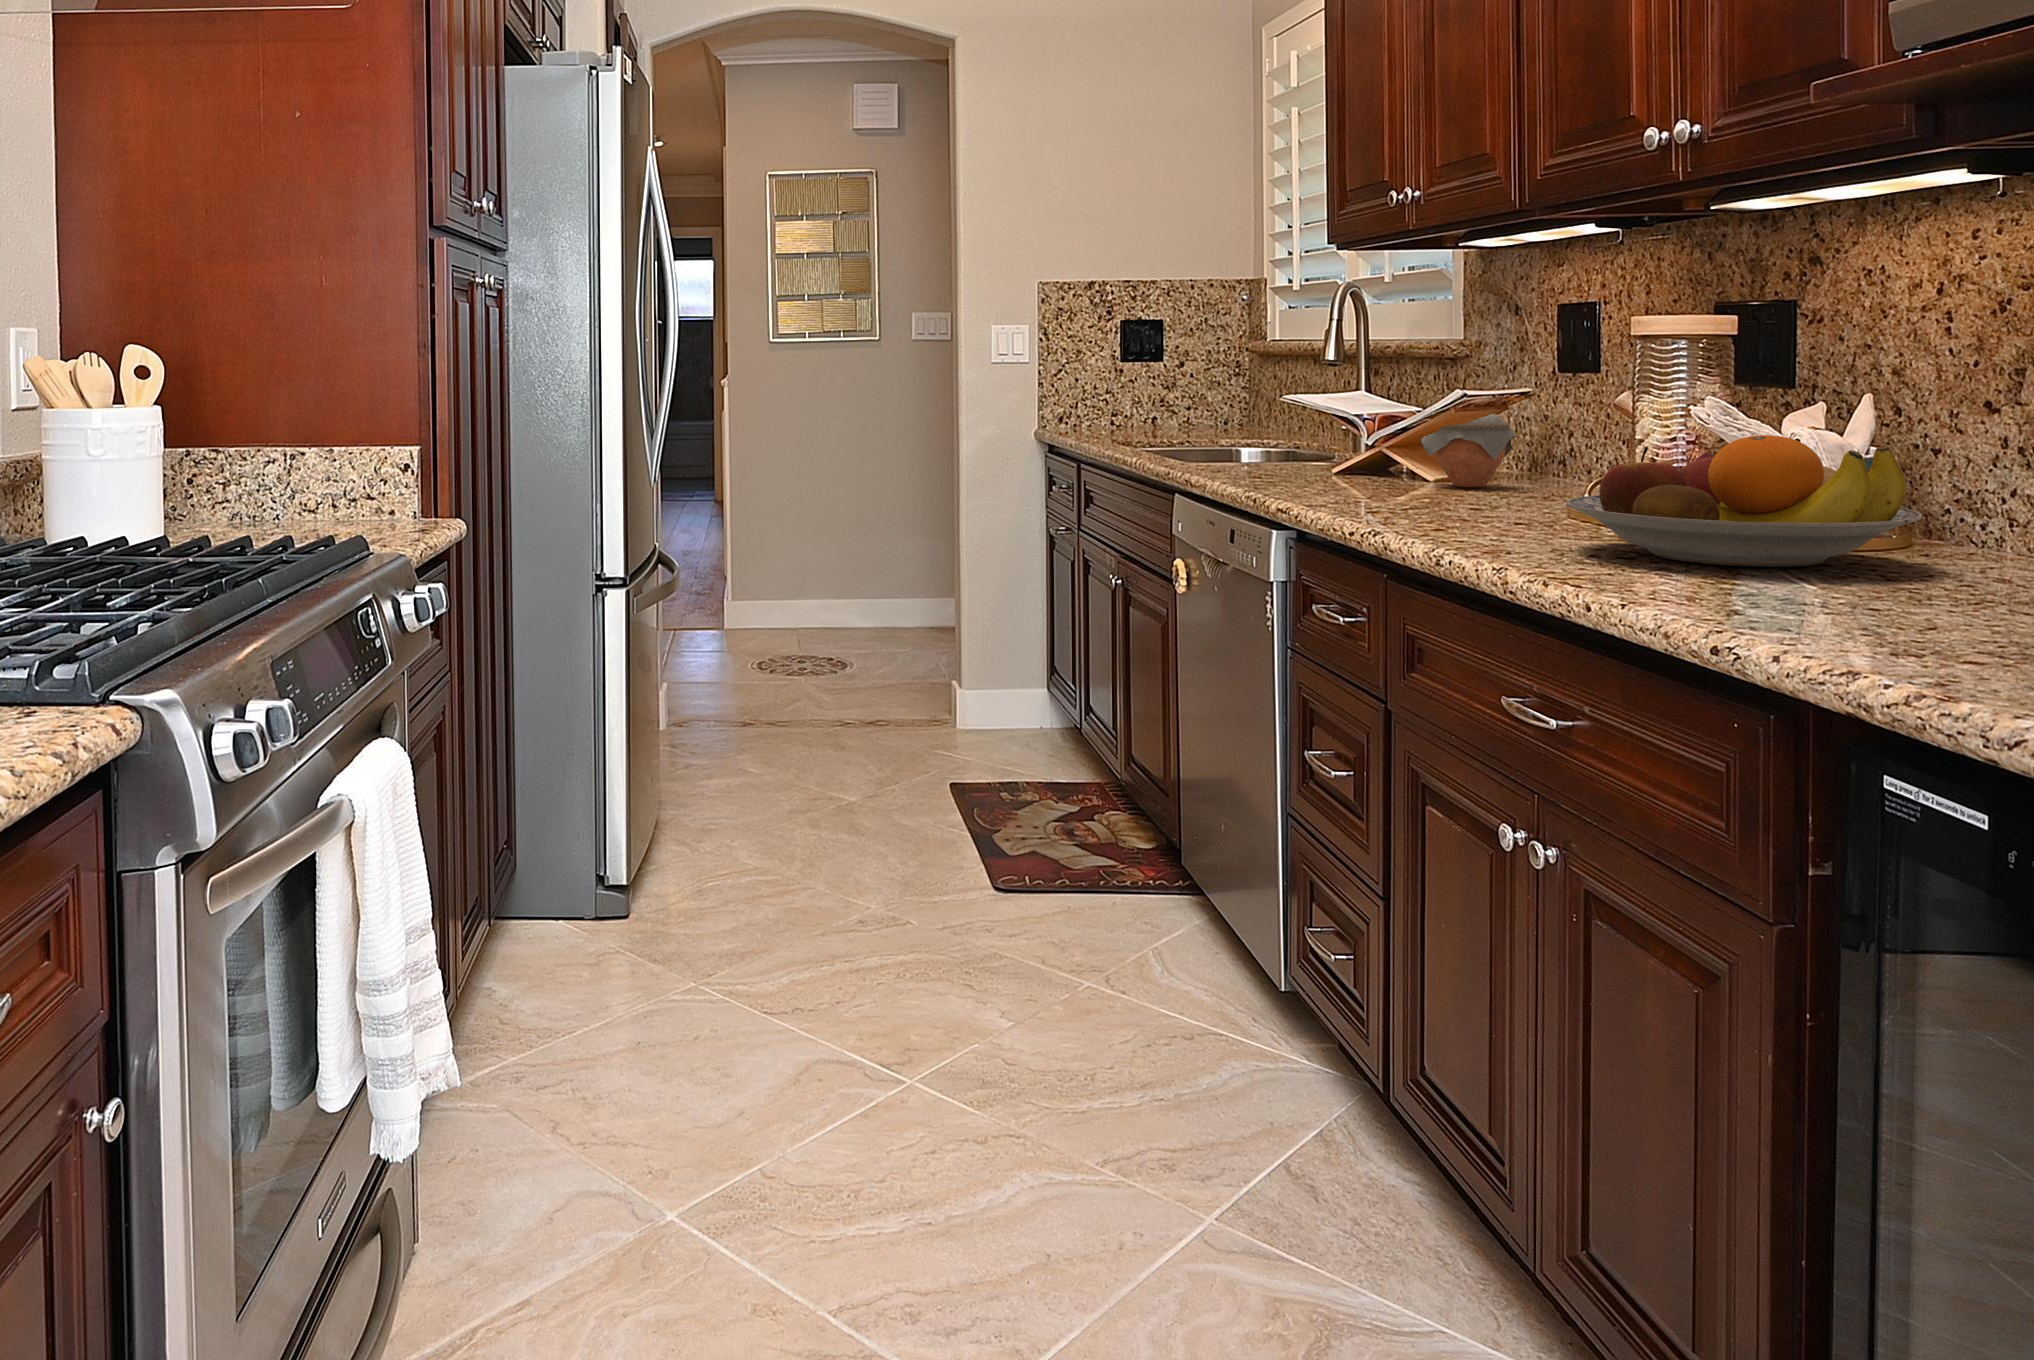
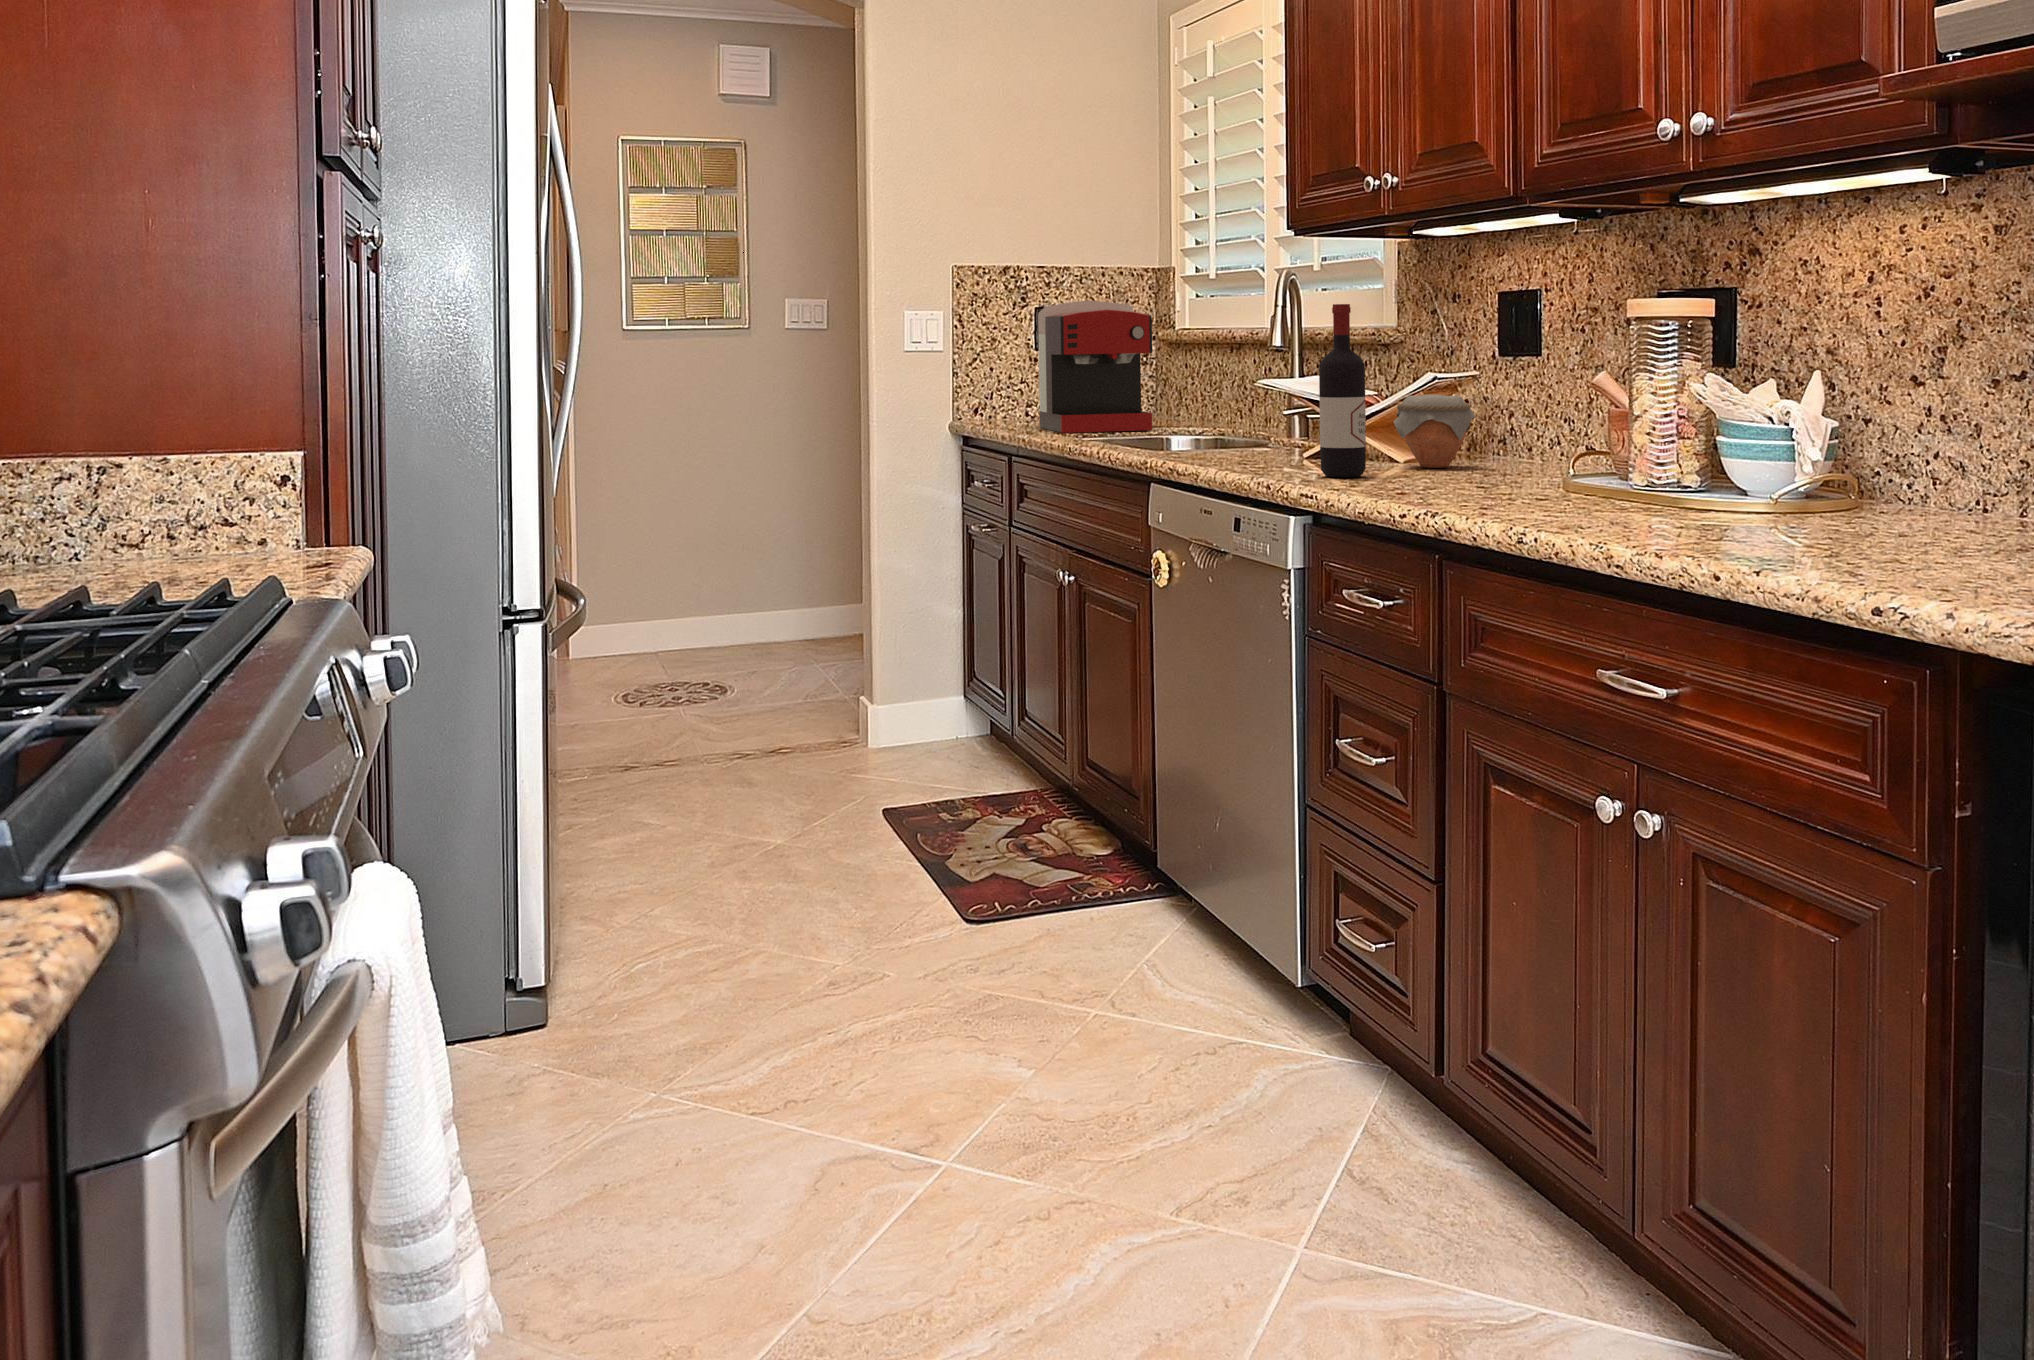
coffee maker: none [1121,315,1229,442] -> present [1038,301,1152,433]
wine bottle: none [1325,322,1375,494] -> present [1319,304,1366,477]
fruit bowl: present [1567,435,1922,567] -> none [1613,407,1911,531]

